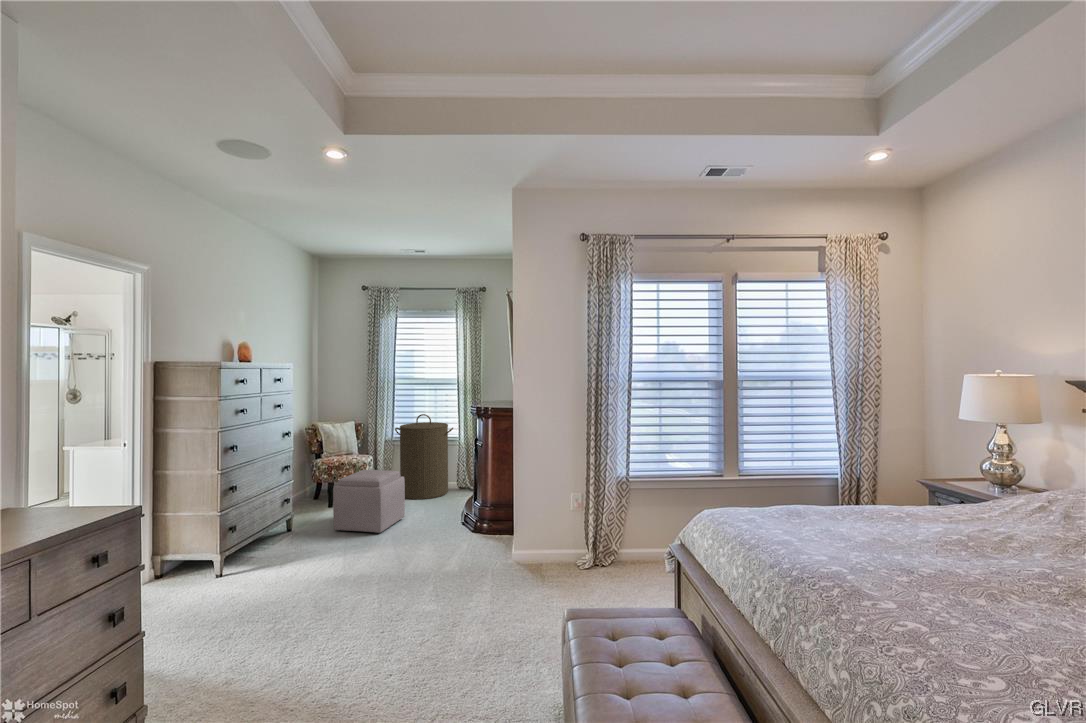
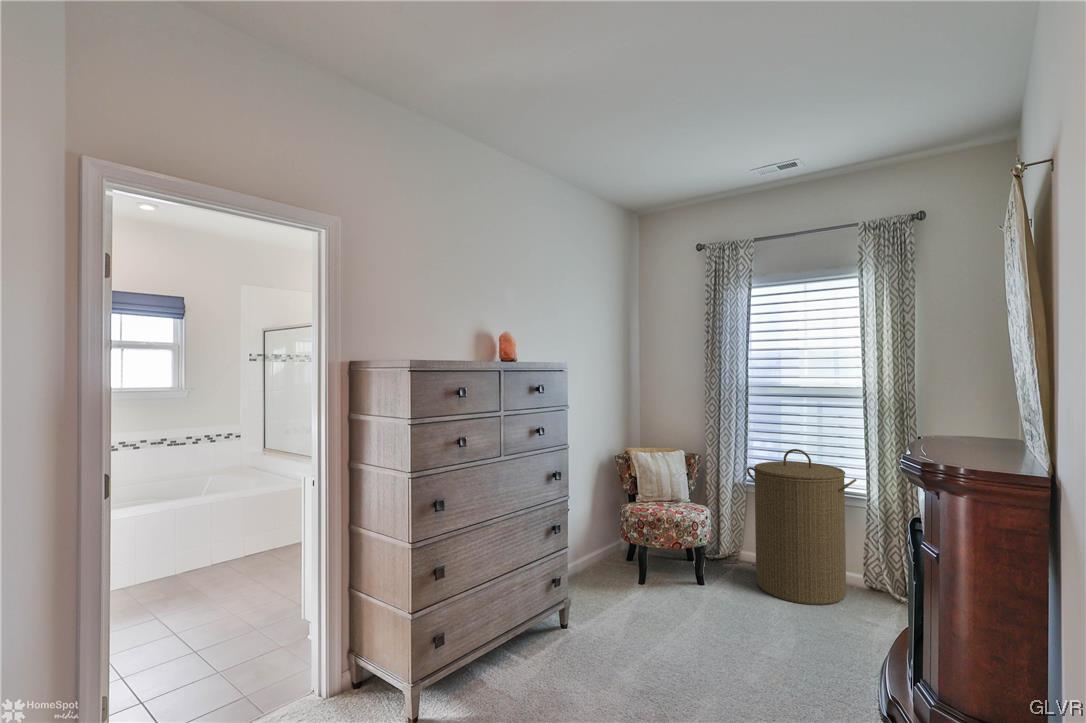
ottoman: present [333,470,405,533] -> none [634,541,759,674]

